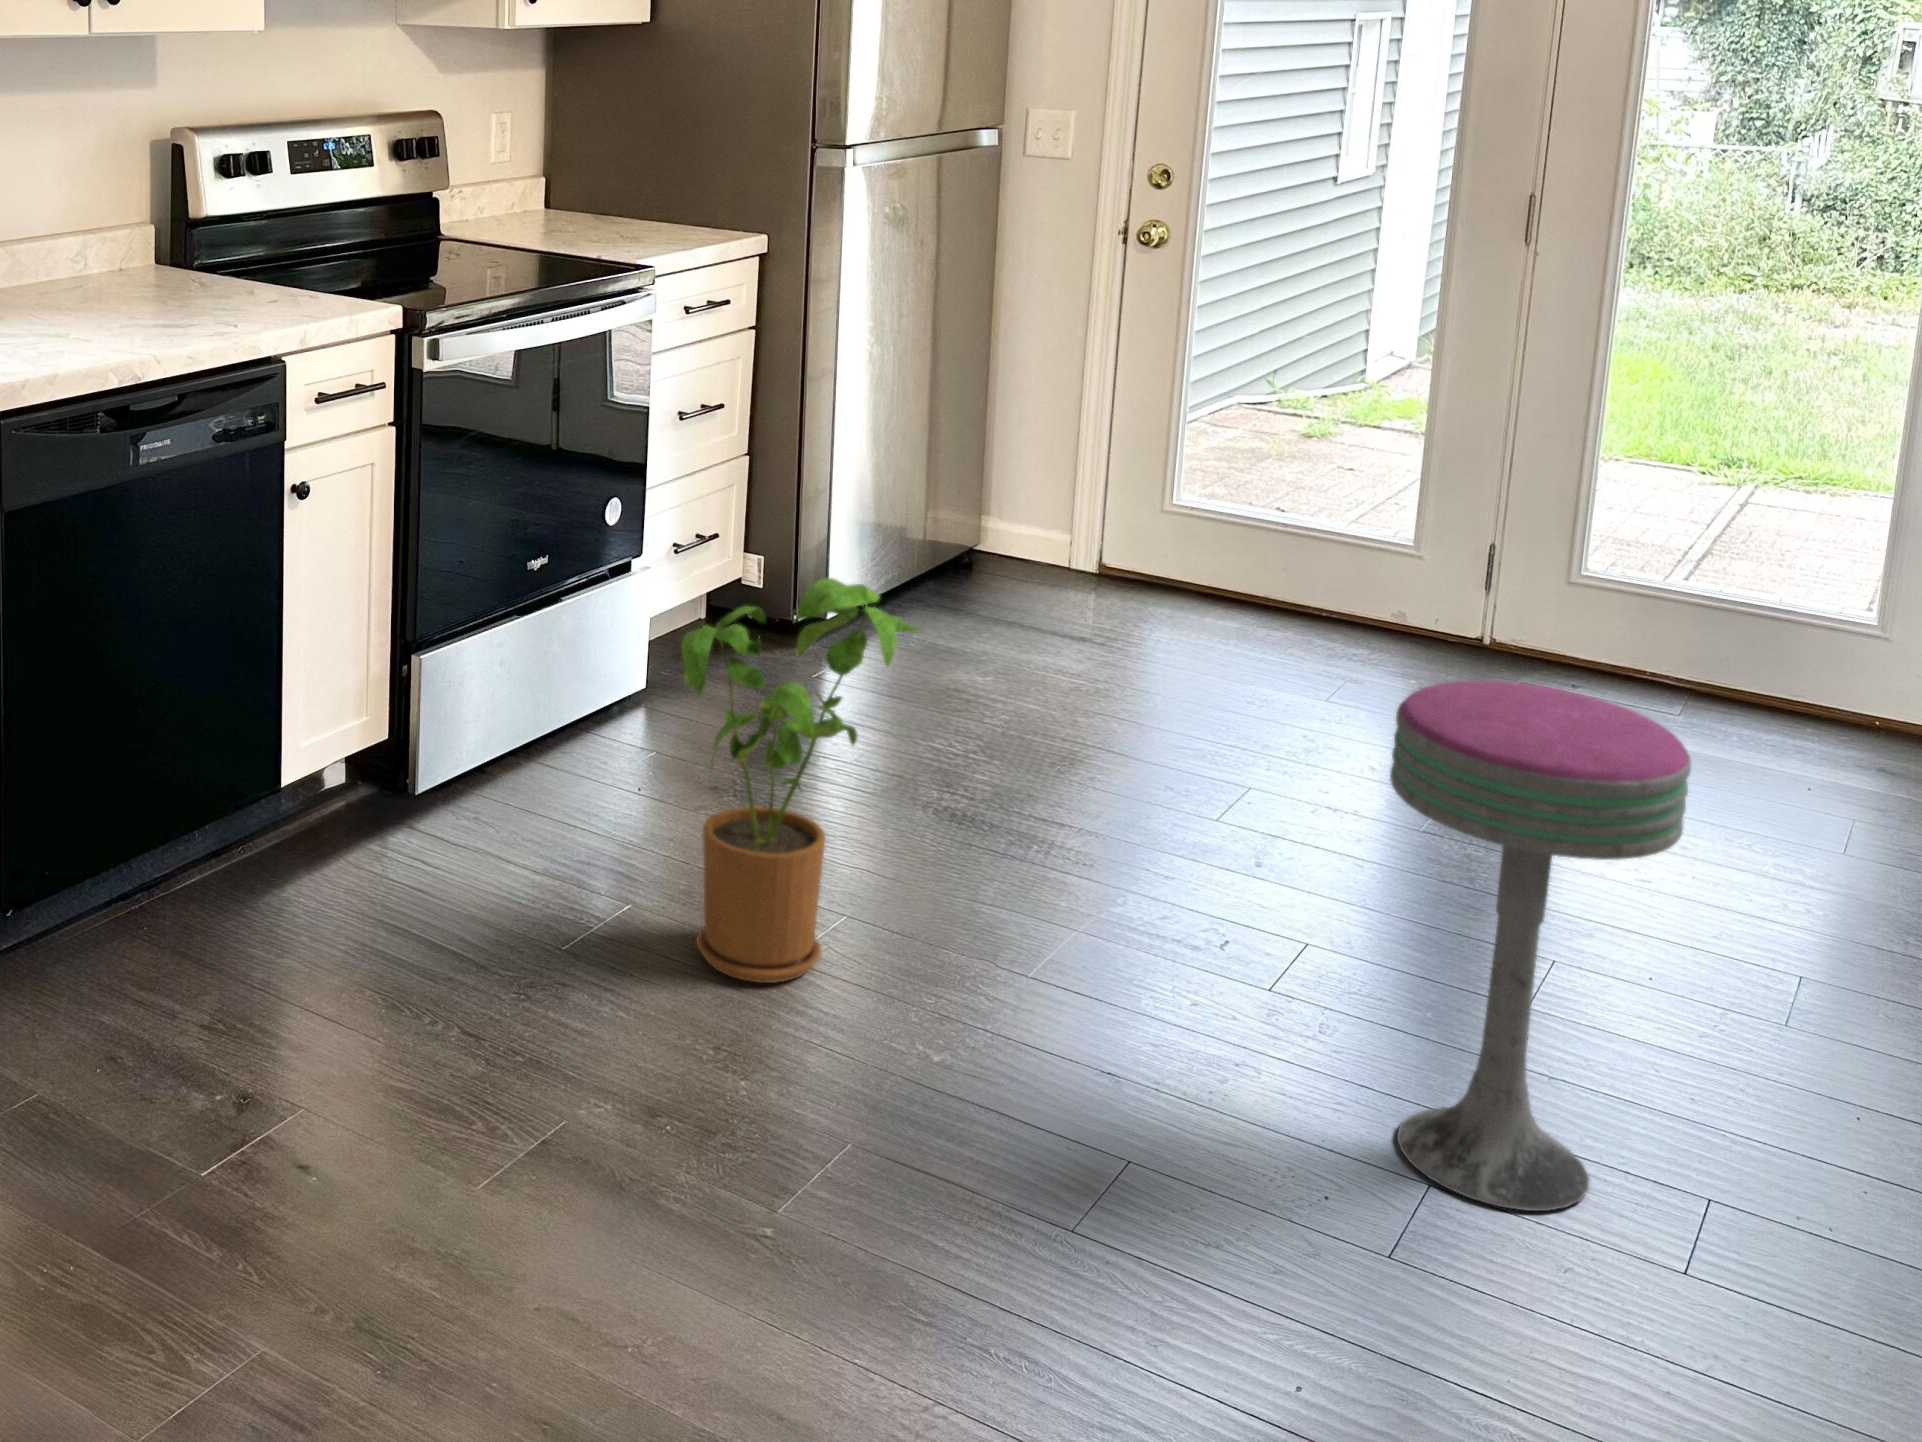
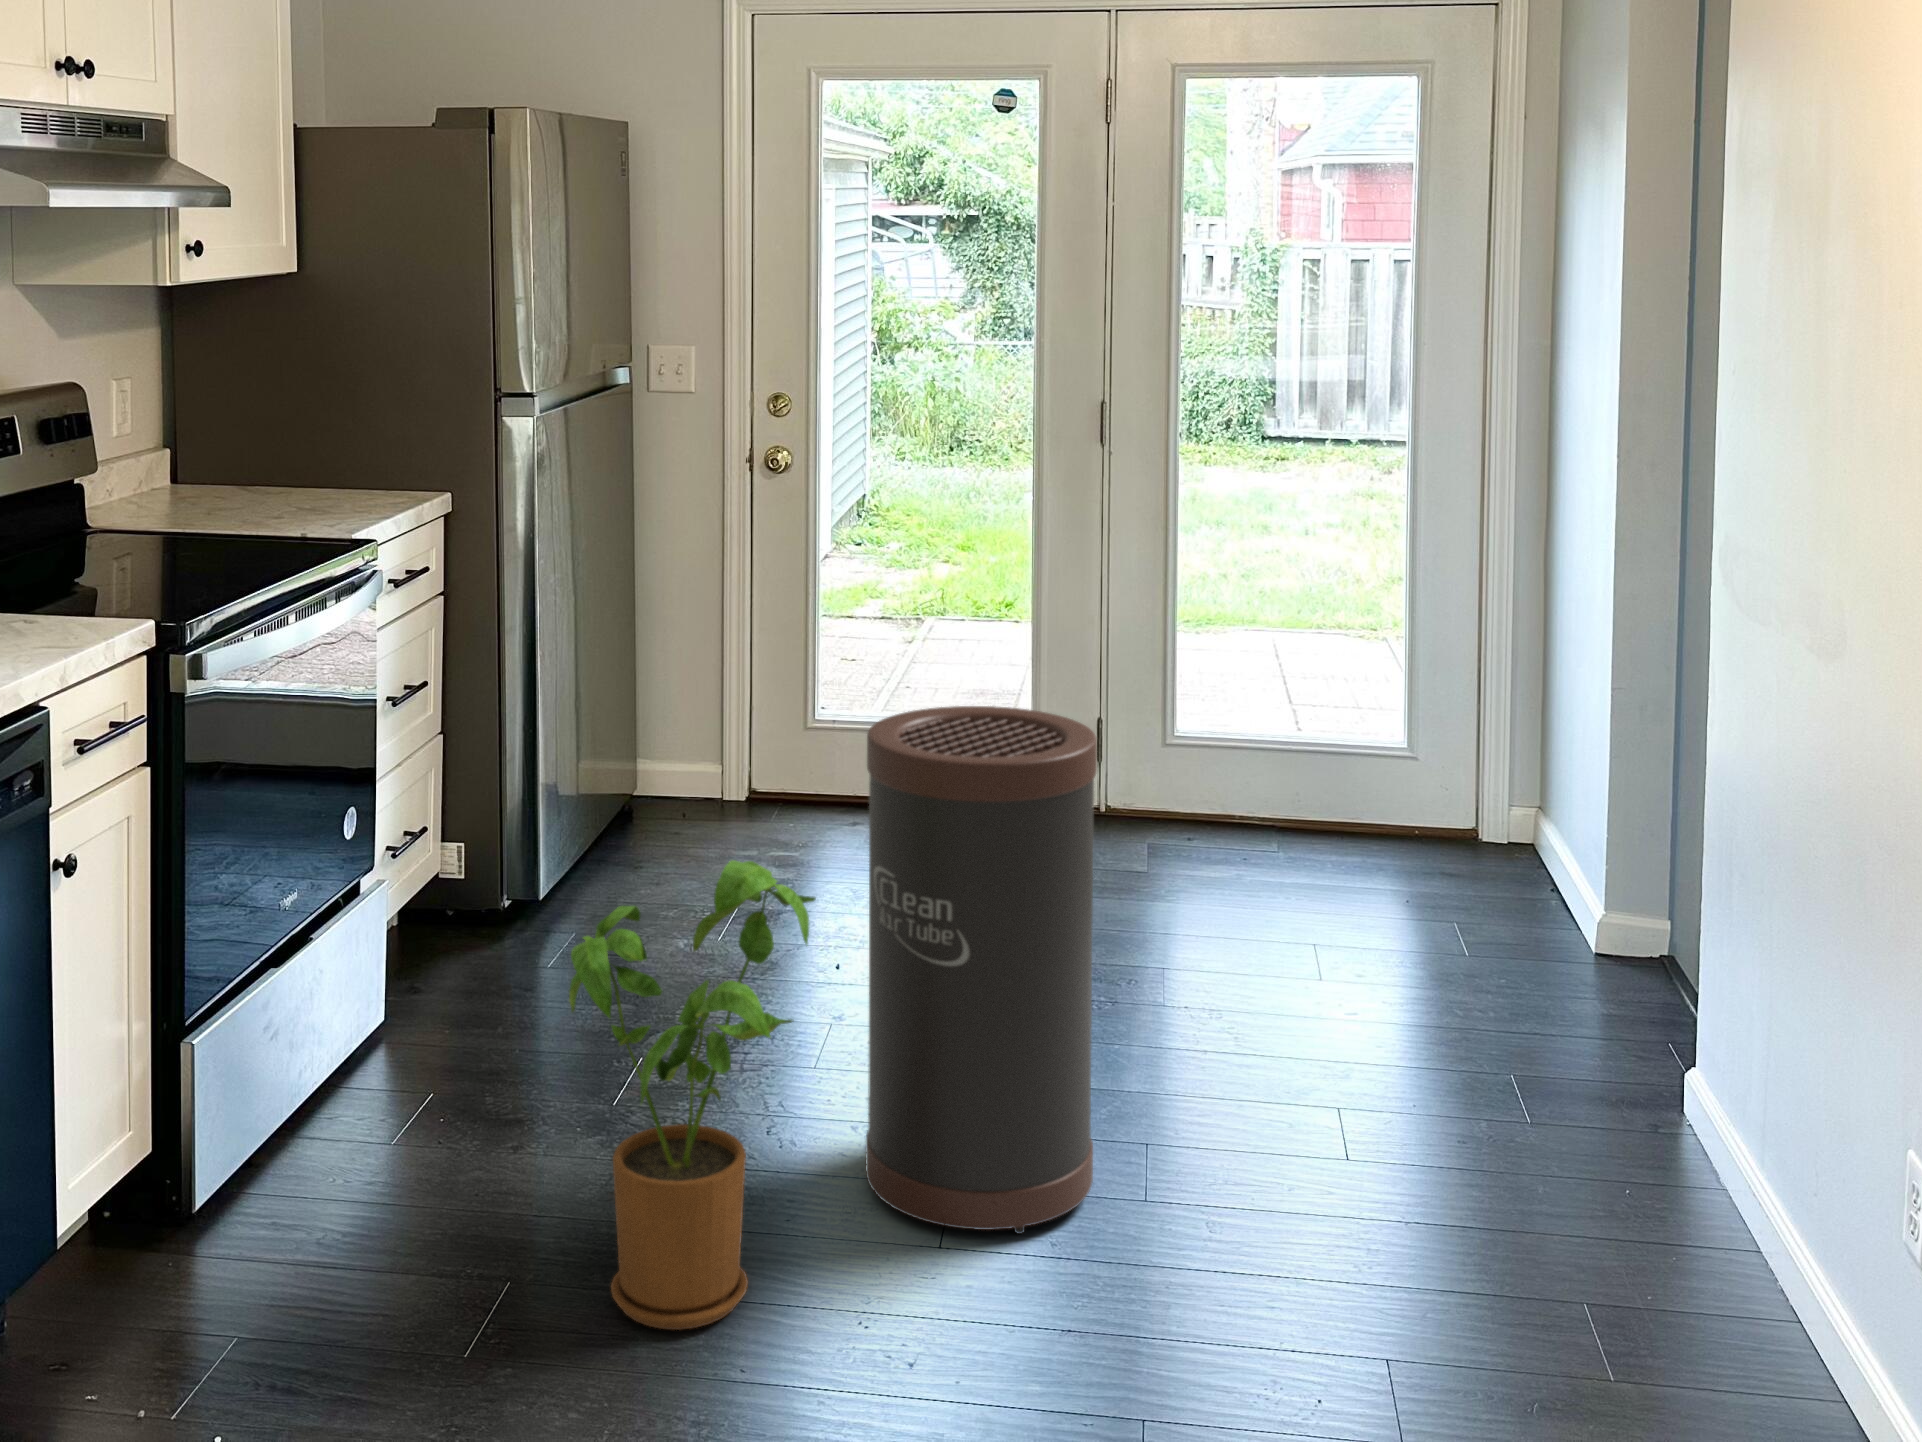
trash can: none [984,474,1255,990] -> present [865,706,1097,1234]
bar stool: present [1390,681,1691,1211] -> none [1295,850,1543,1351]

